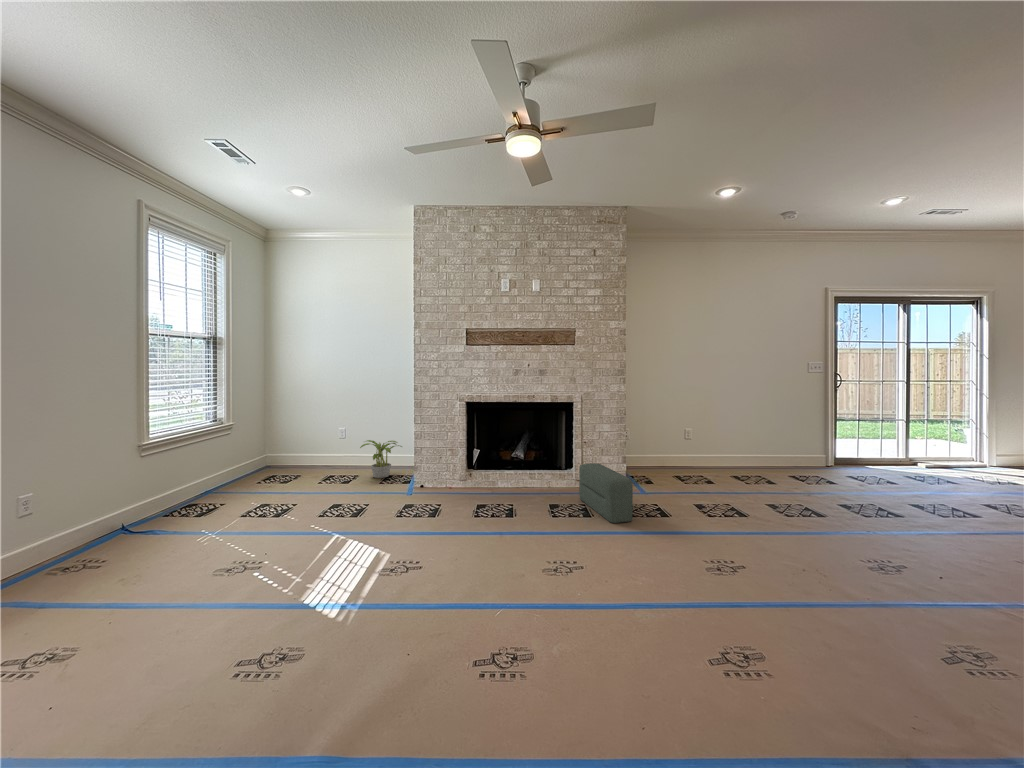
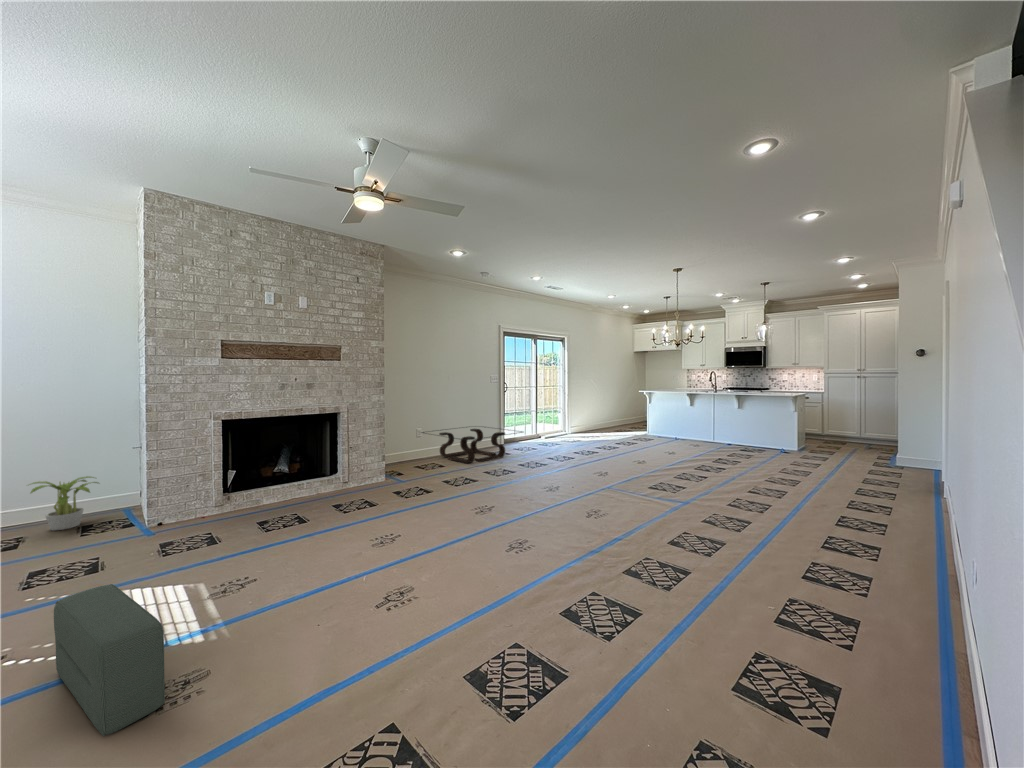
coffee table: none [691,433,860,486] -> present [421,429,522,463]
pouf: present [579,463,633,523] -> present [54,584,165,736]

